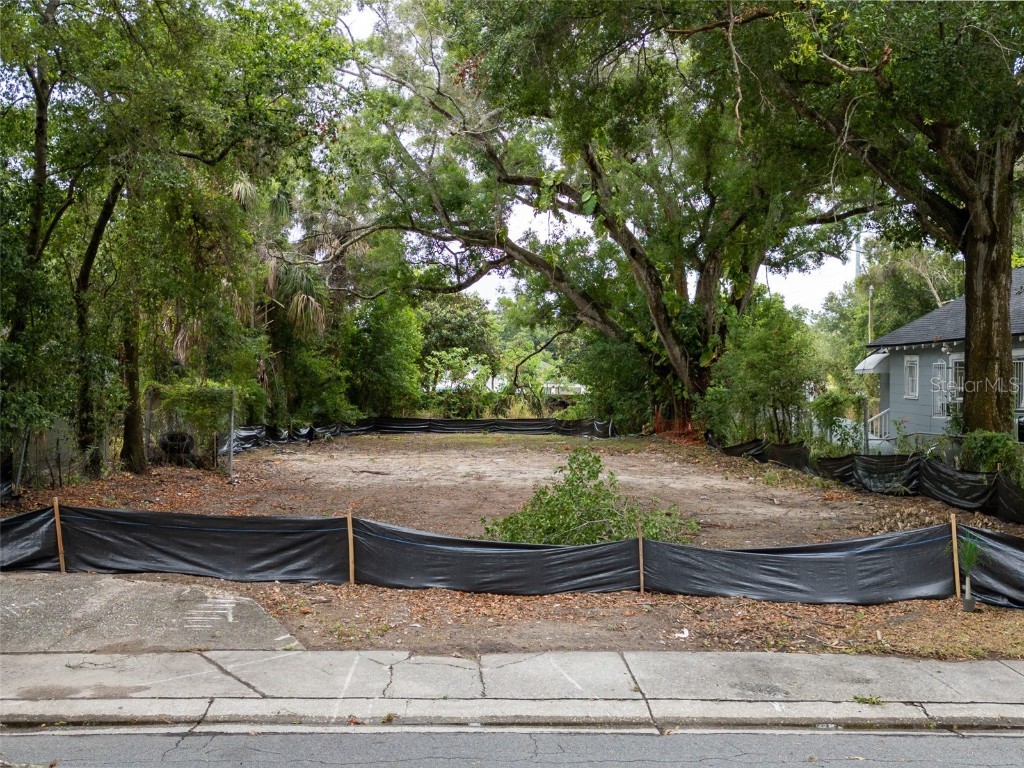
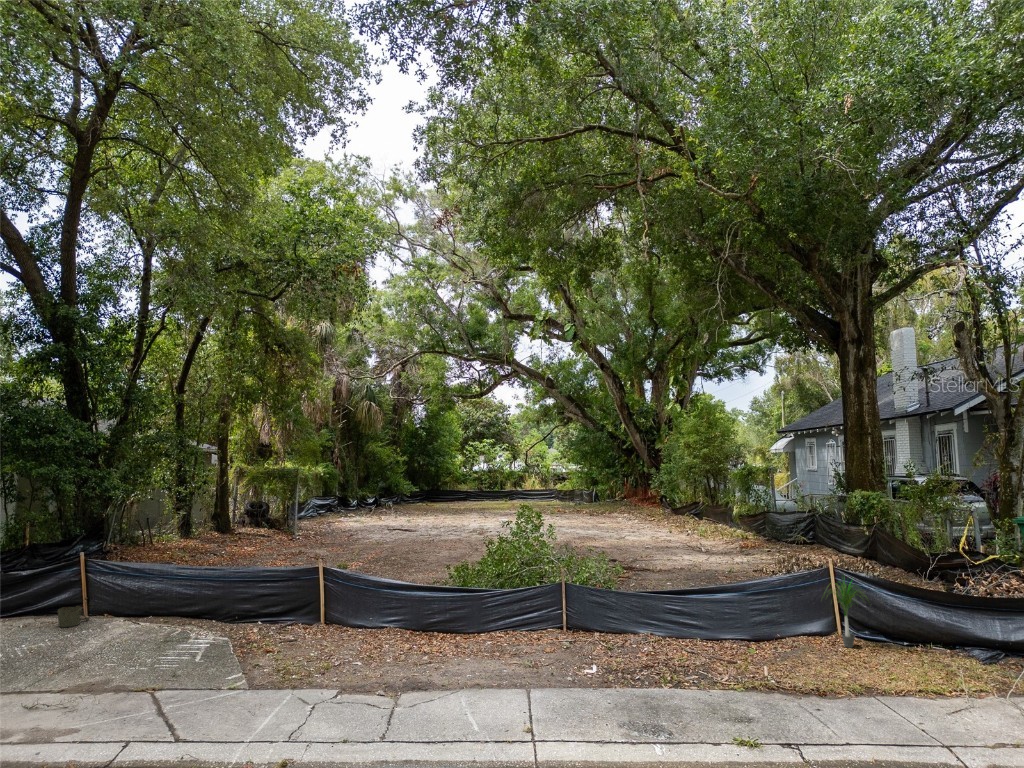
bucket: none [25,560,62,586] -> present [57,606,89,627]

